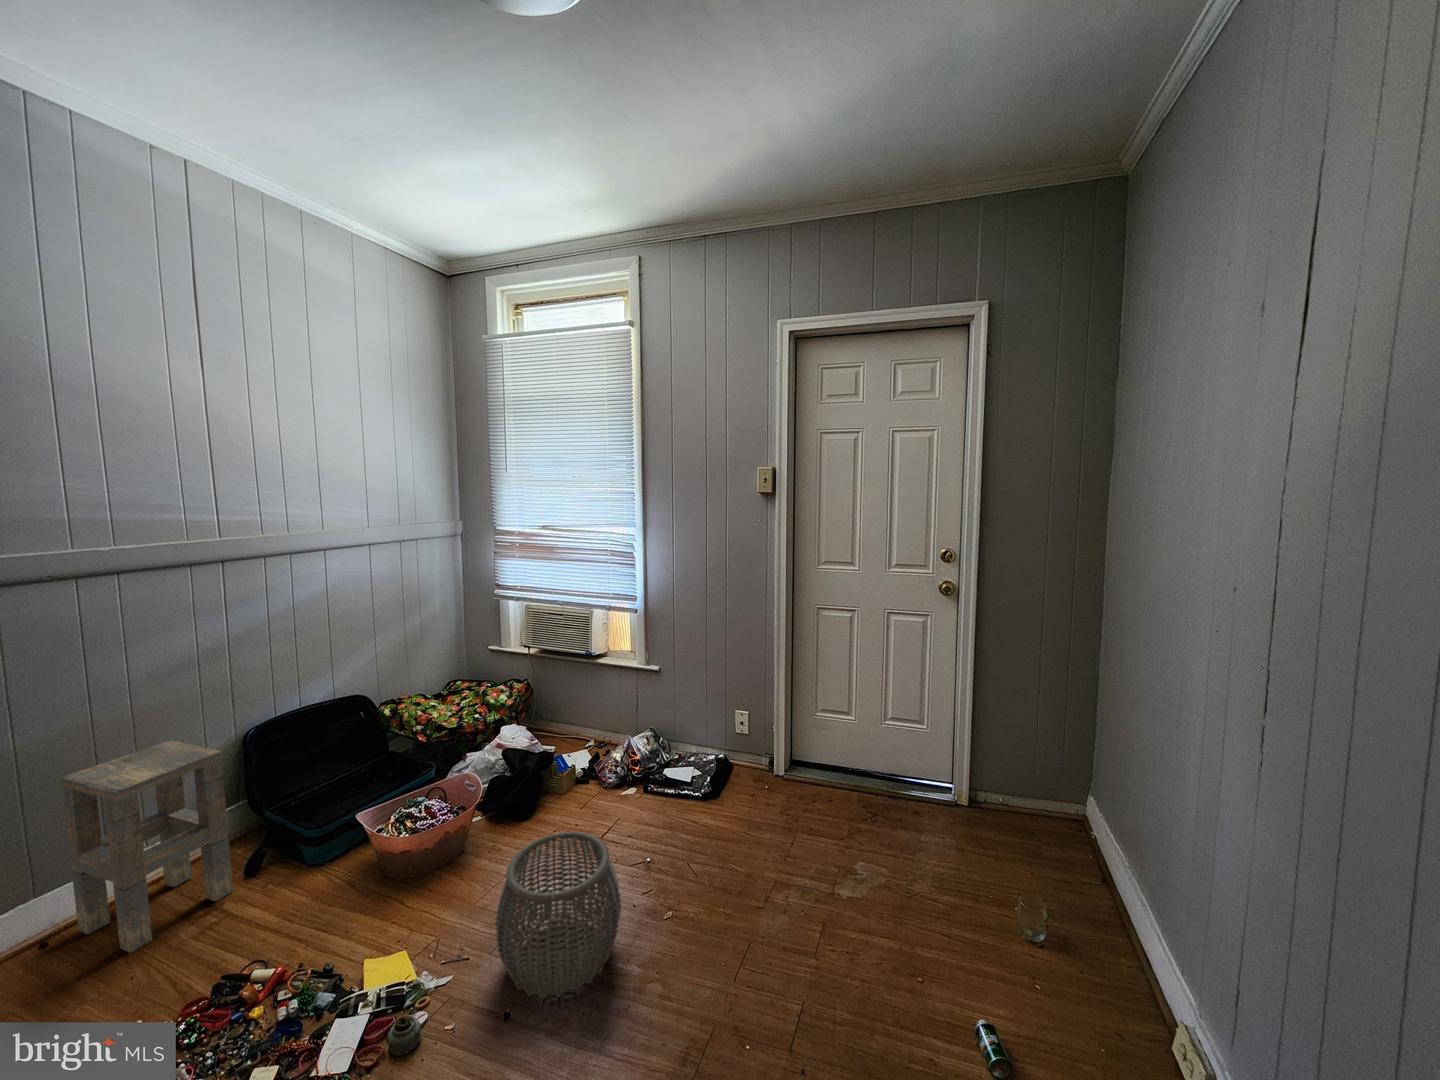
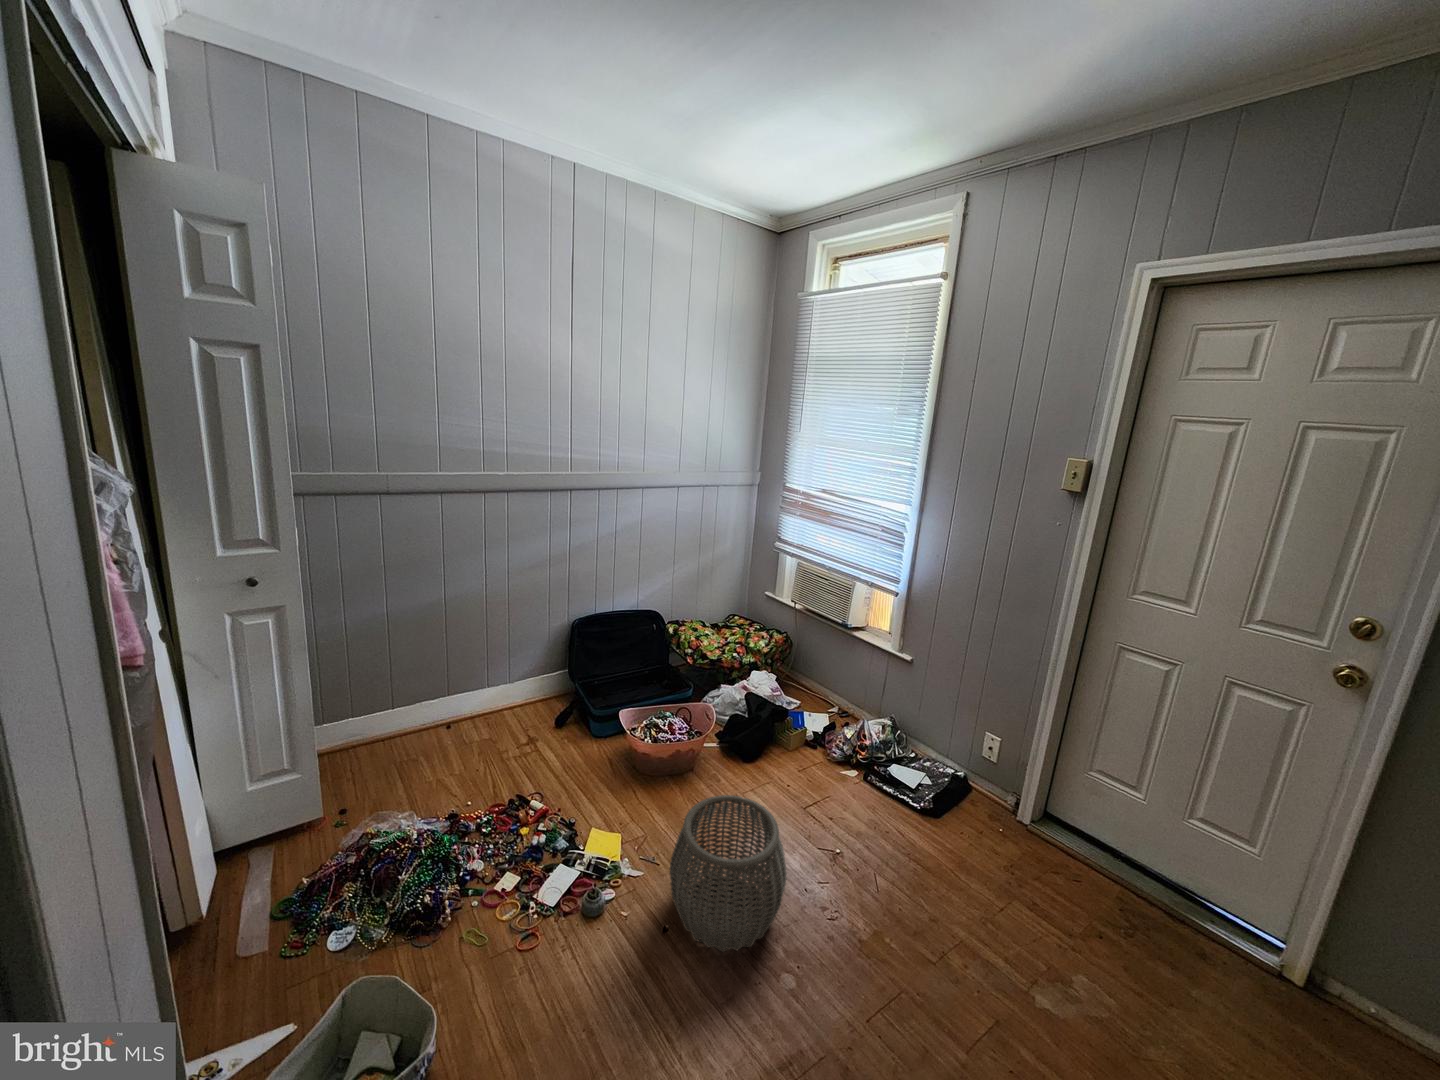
side table: present [61,740,233,953] -> none [471,615,548,750]

